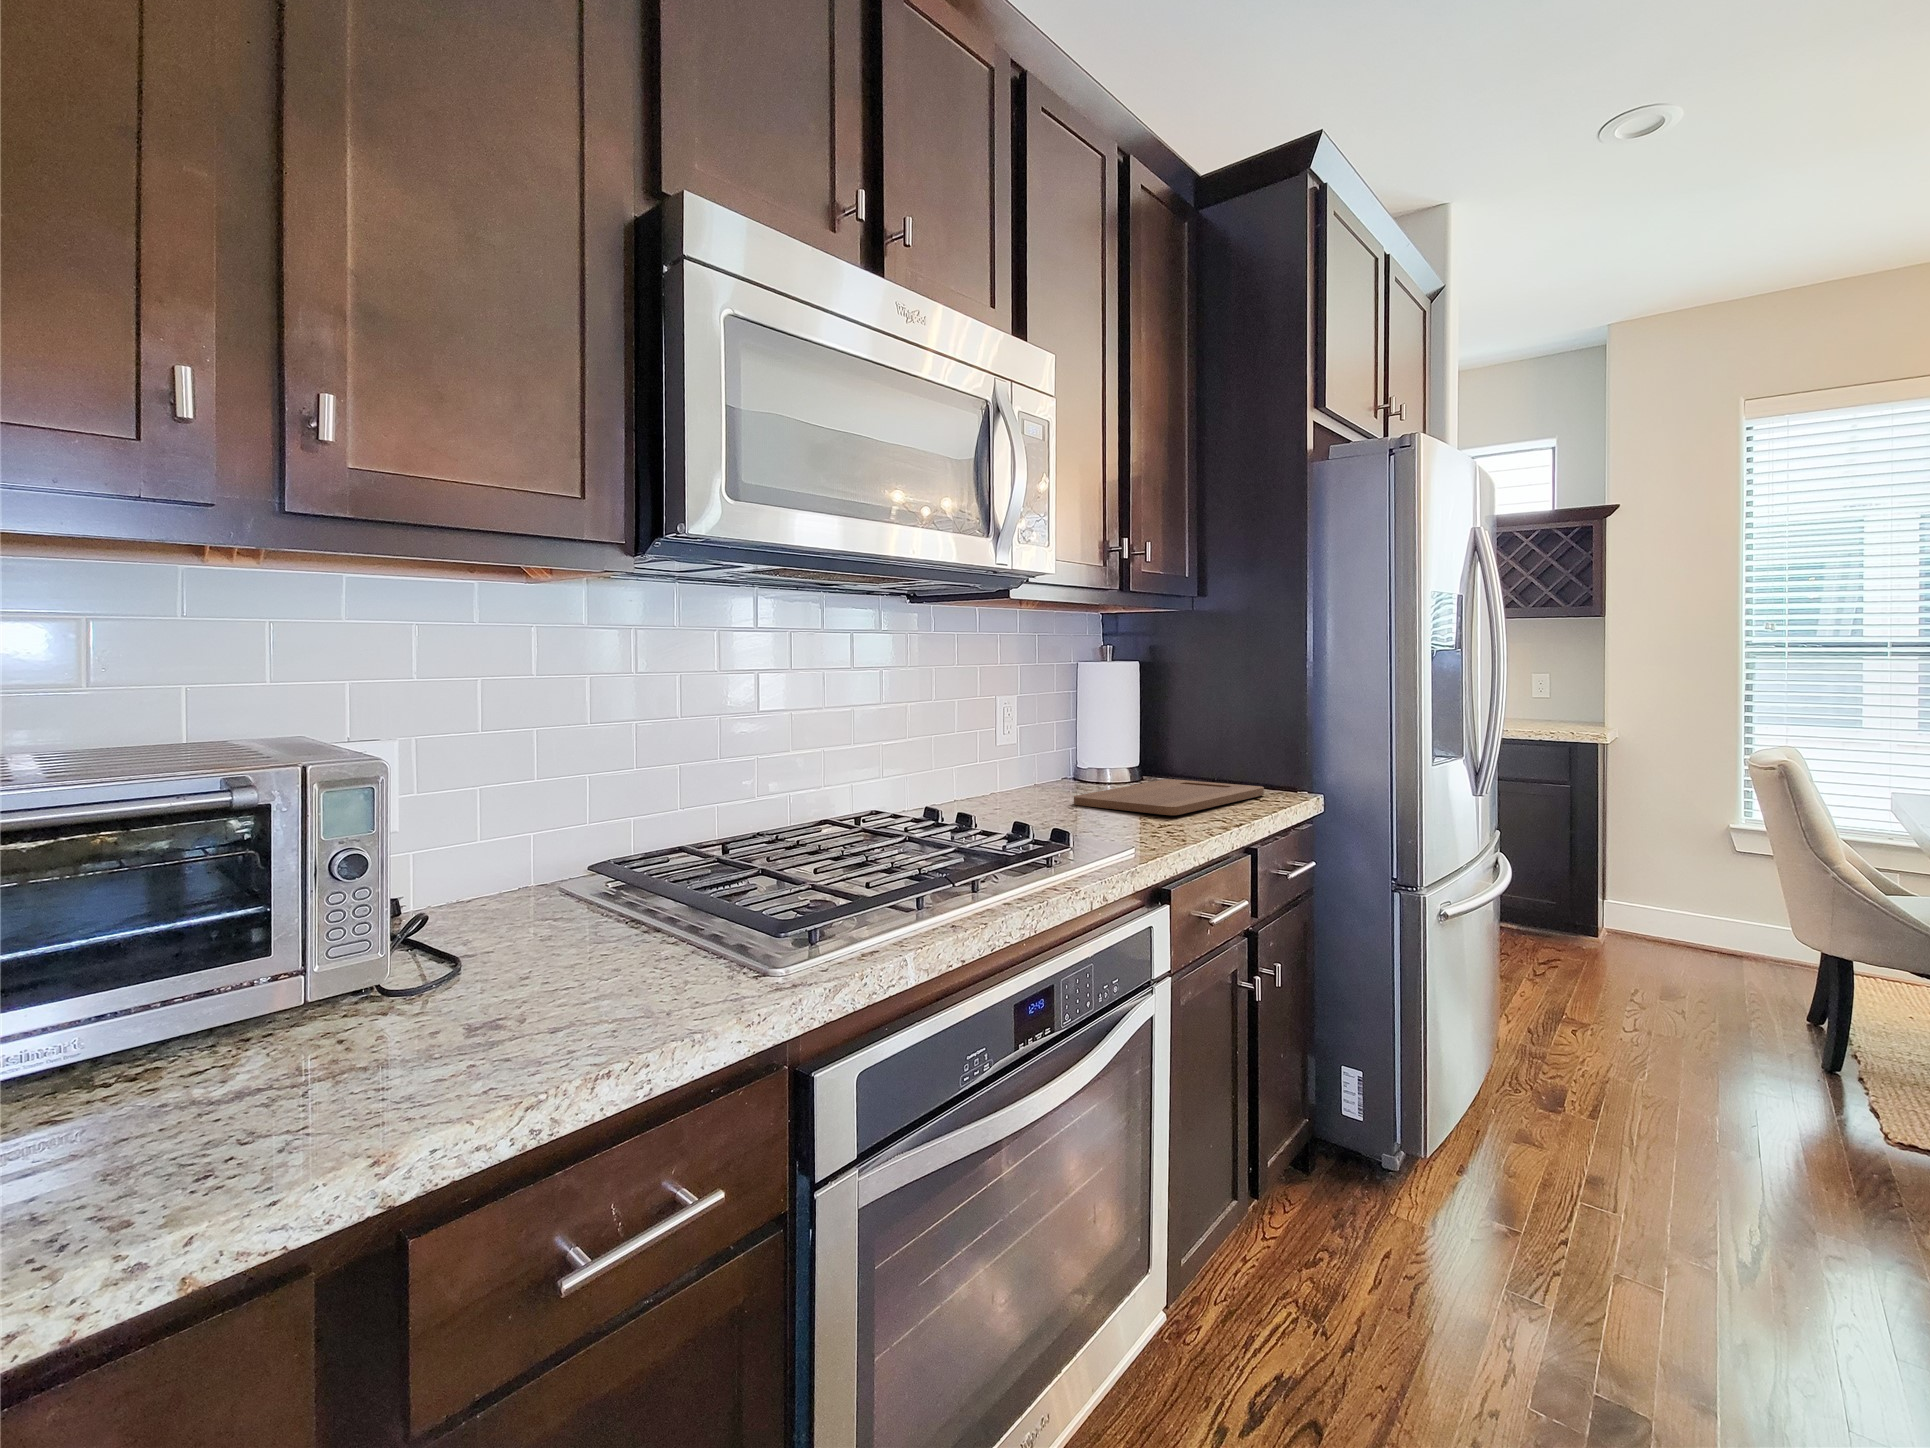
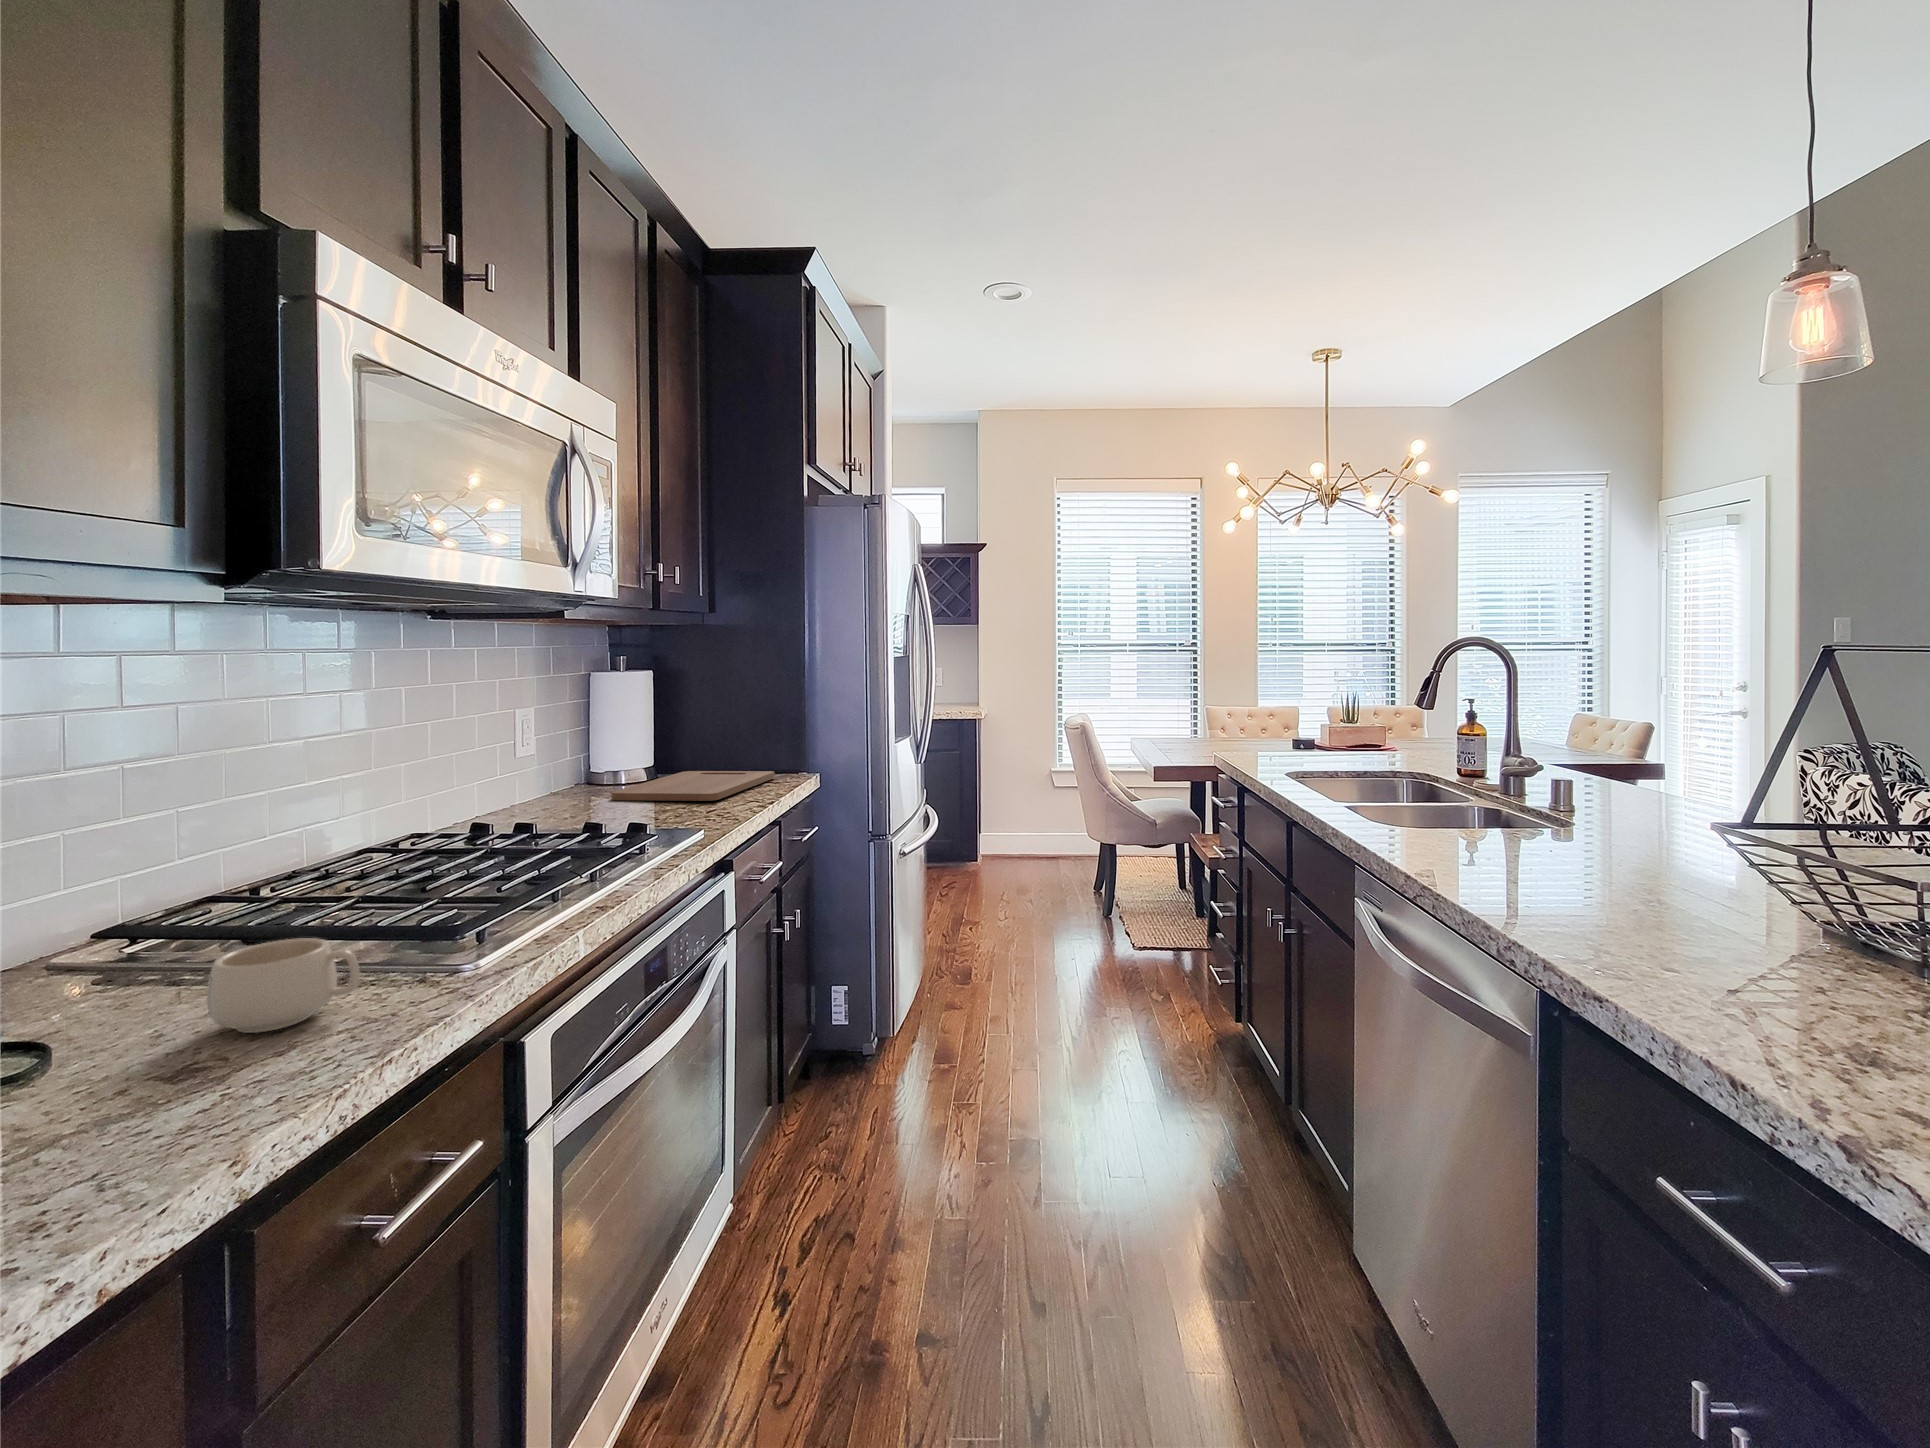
mug: none [524,916,645,1009] -> present [207,938,360,1033]

